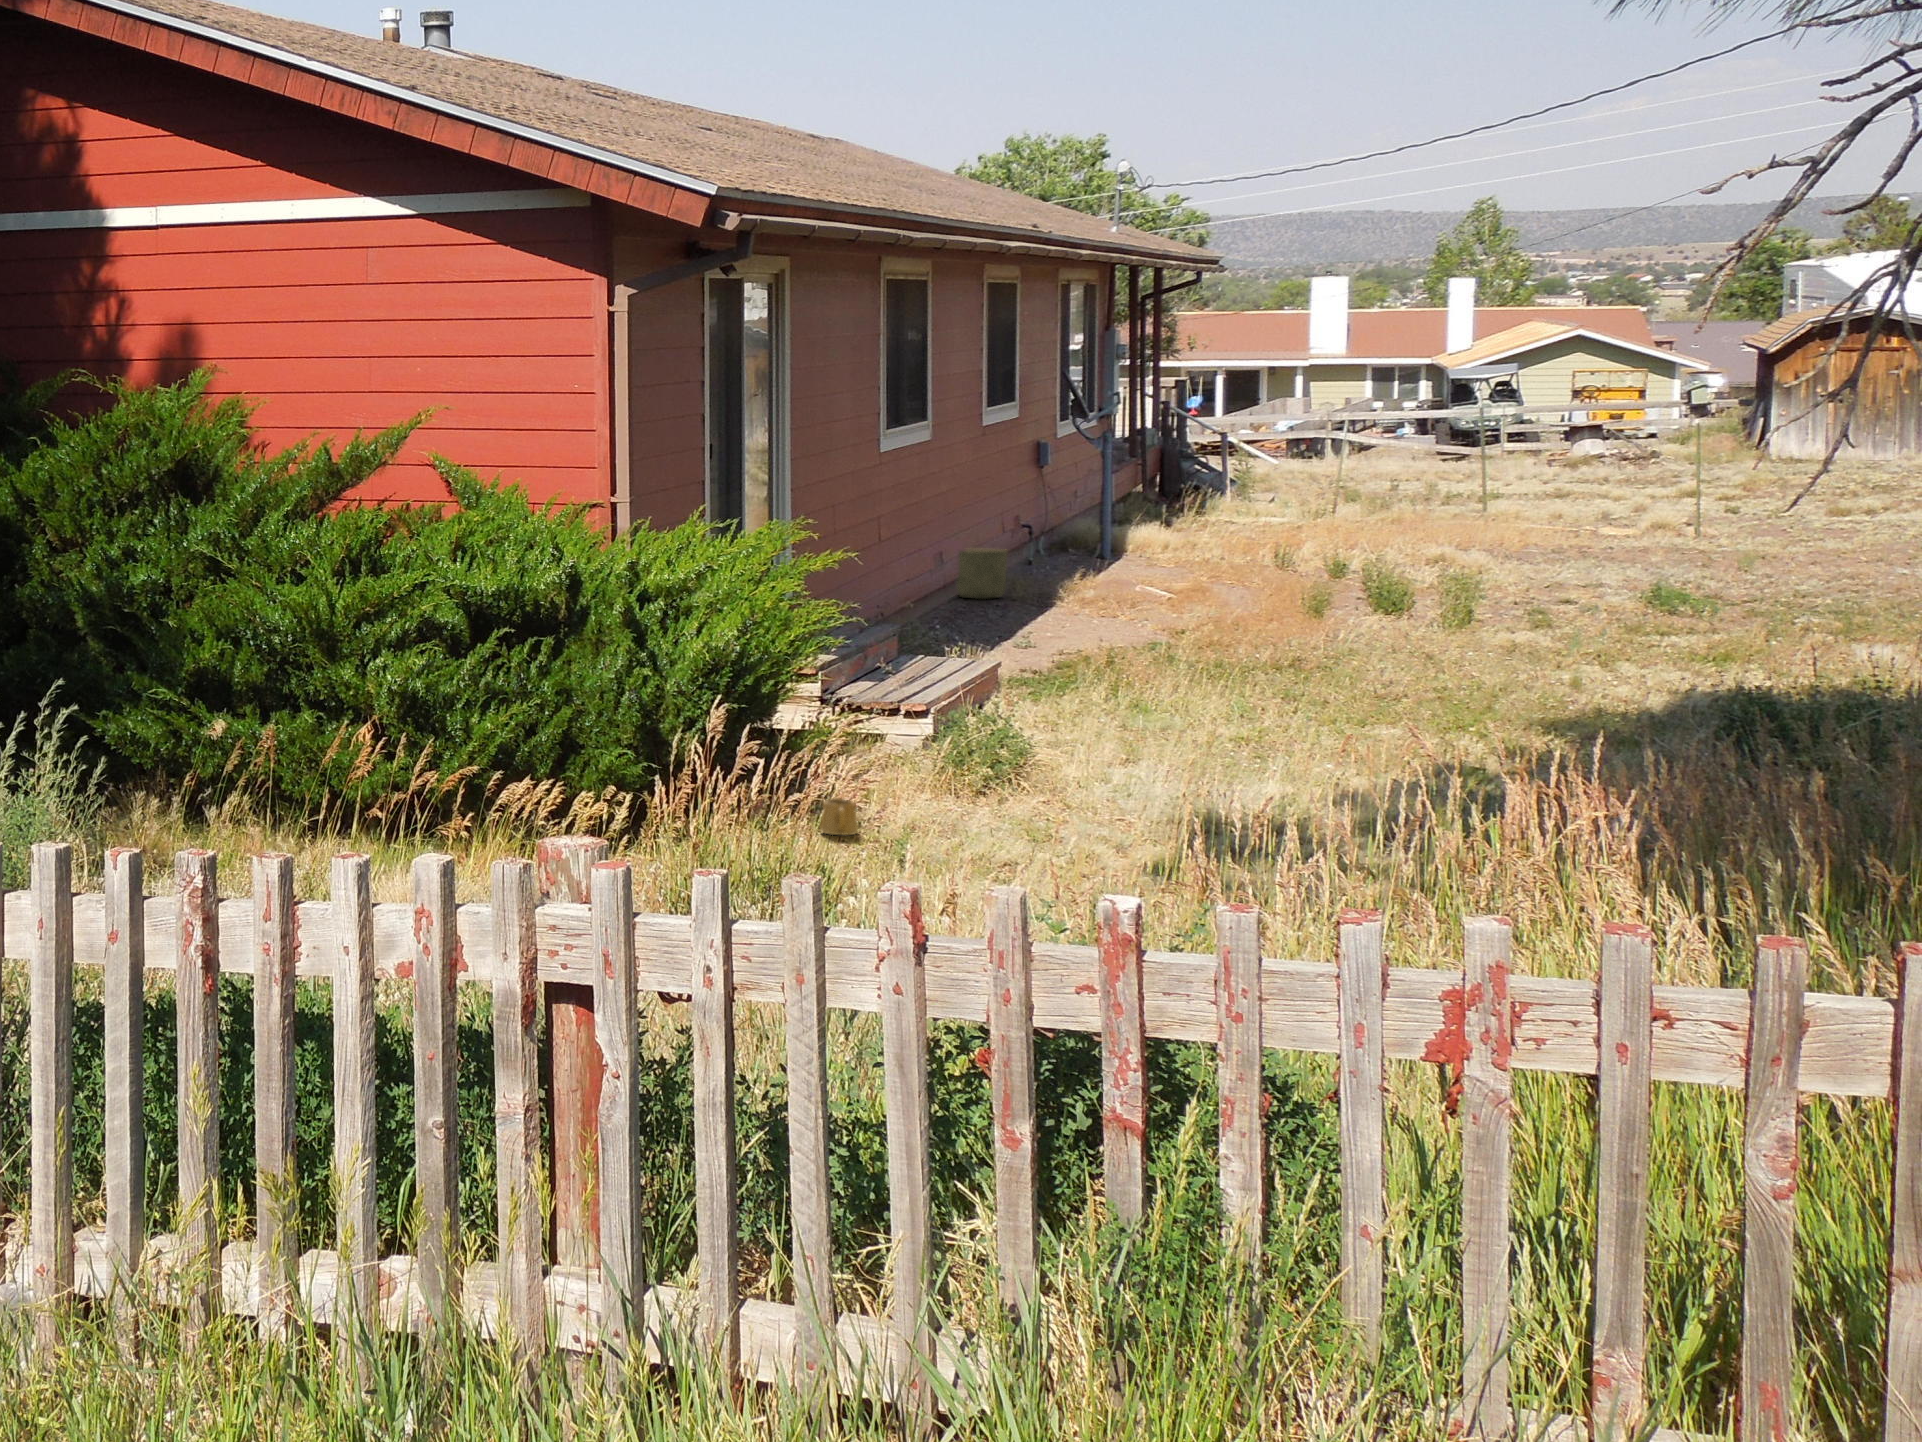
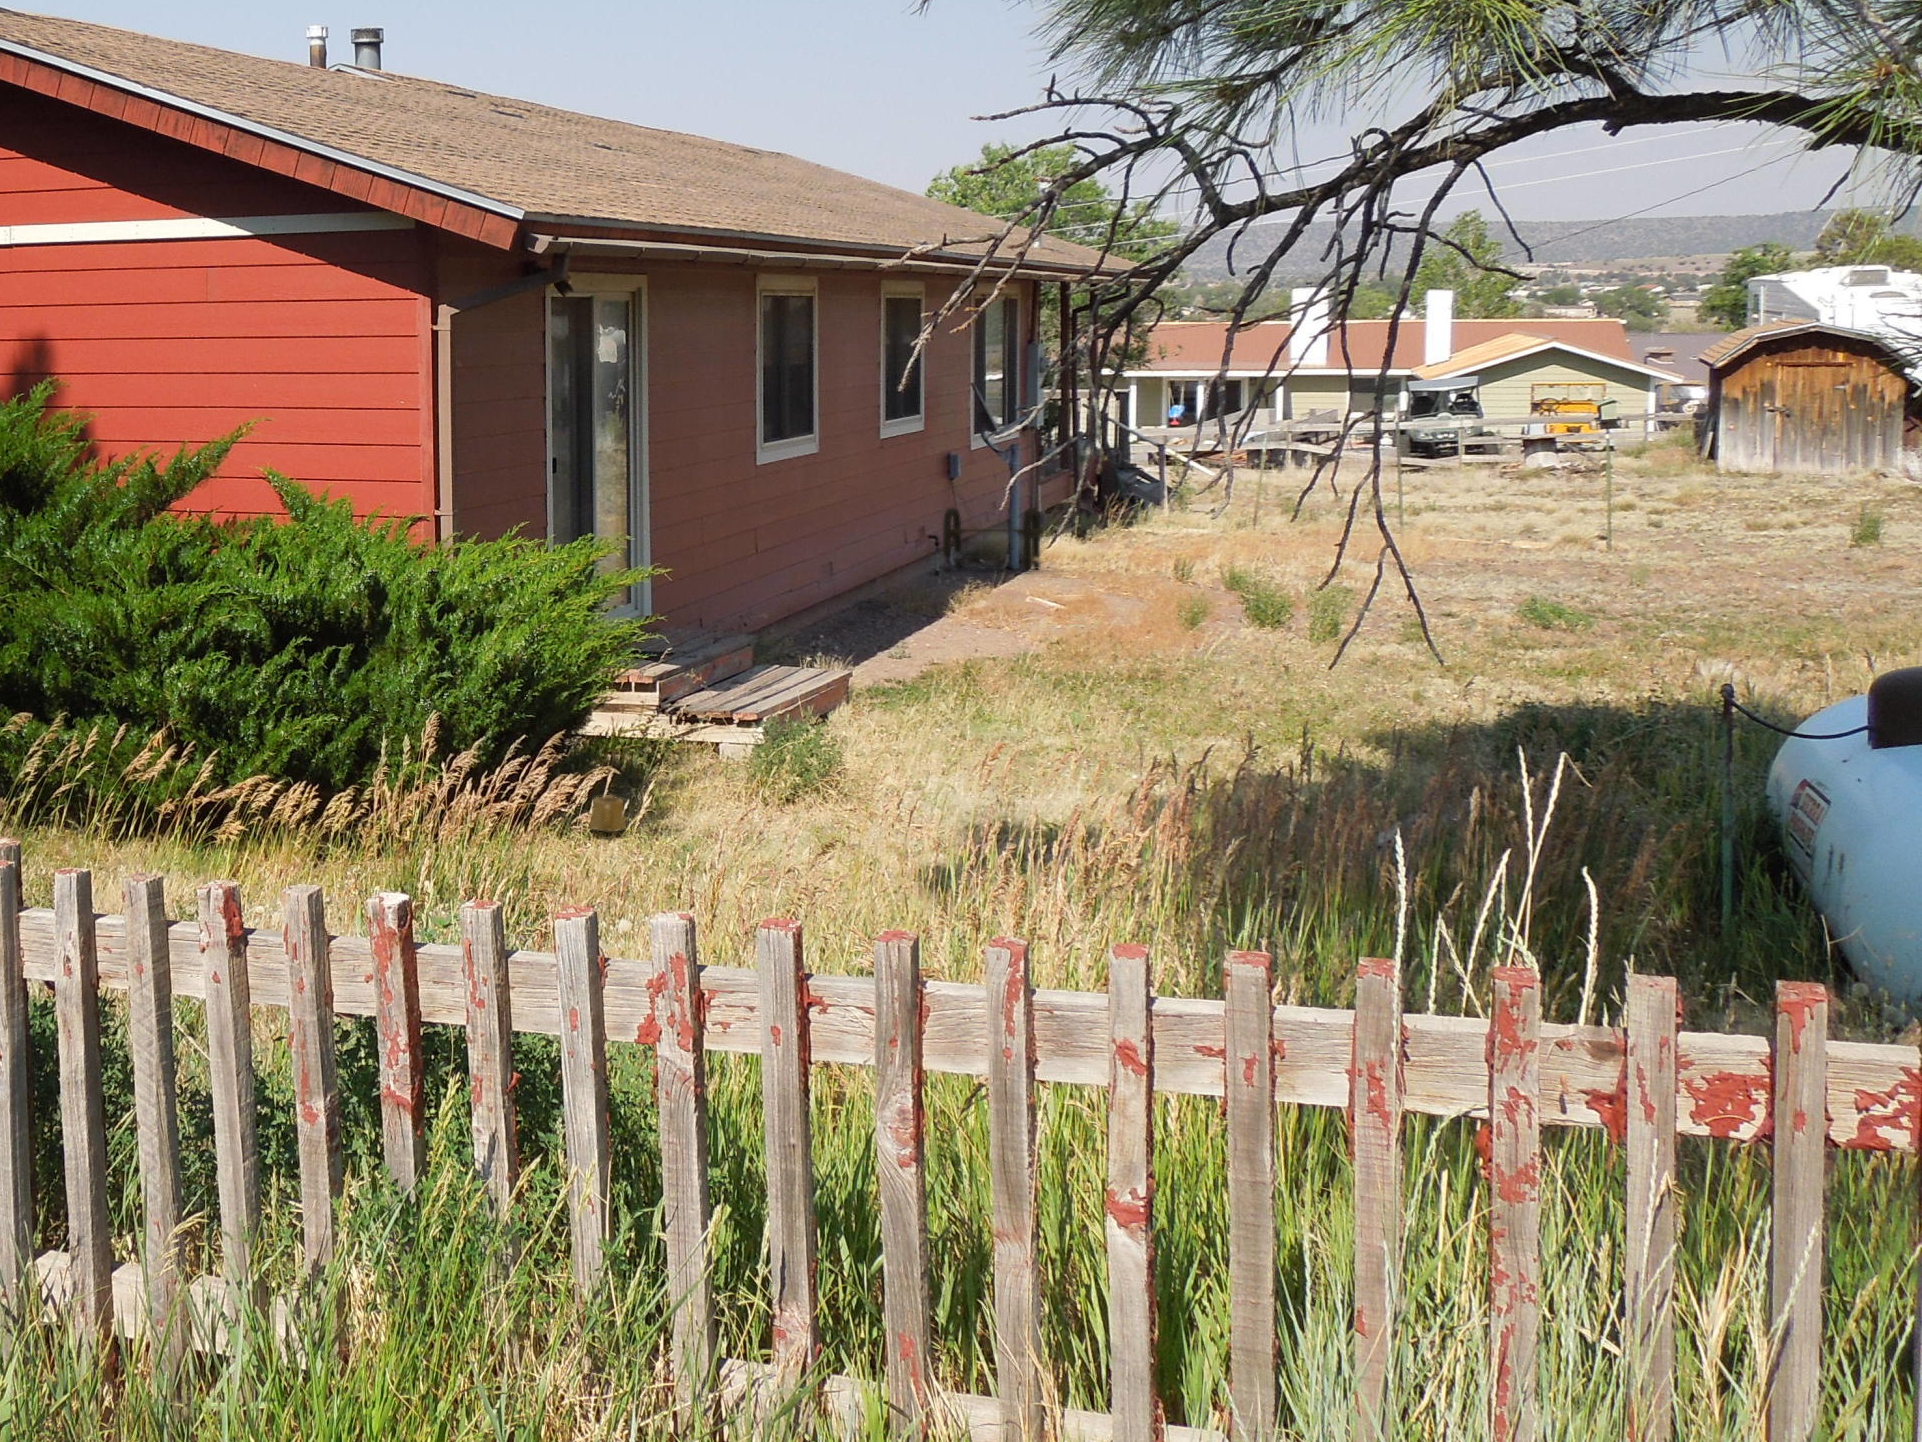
bench: none [1023,495,1124,563] -> present [943,508,1041,572]
planter: present [957,549,1007,599] -> none [855,559,906,606]

